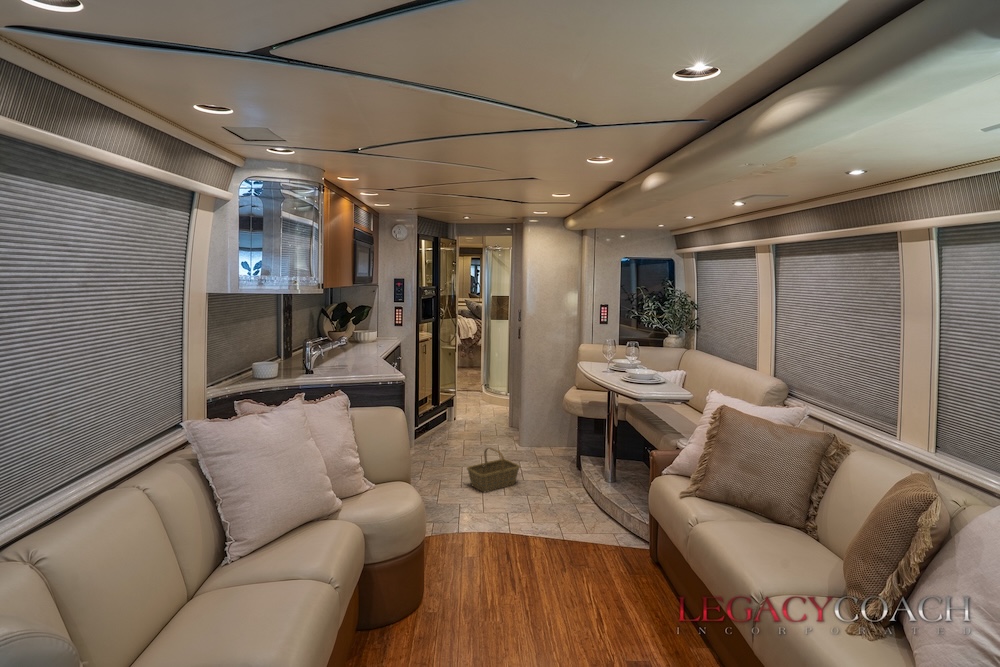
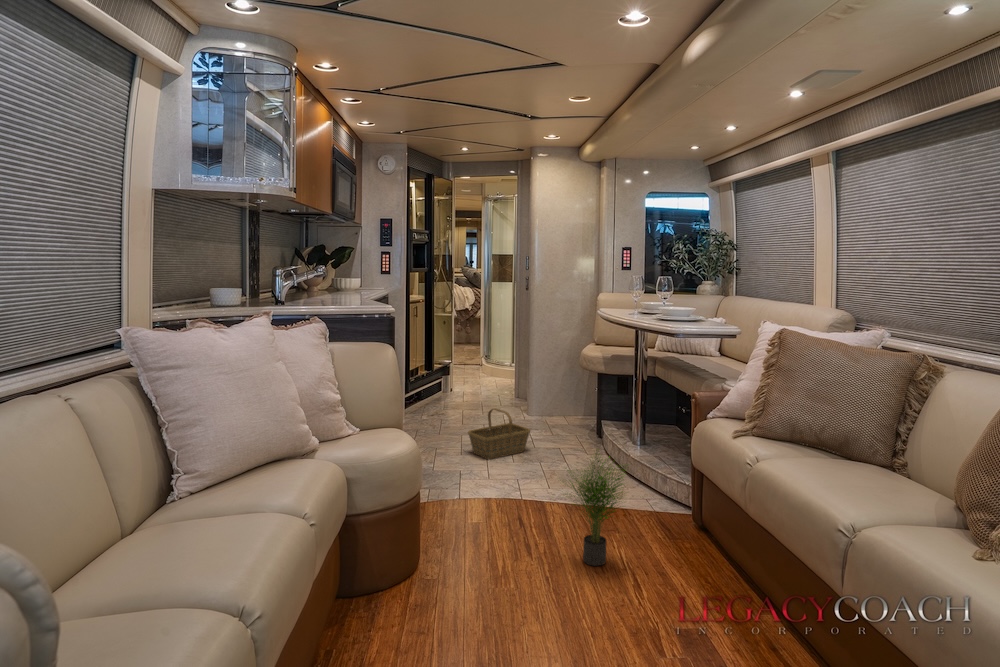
potted plant: none [537,502,597,601] -> present [570,457,624,566]

